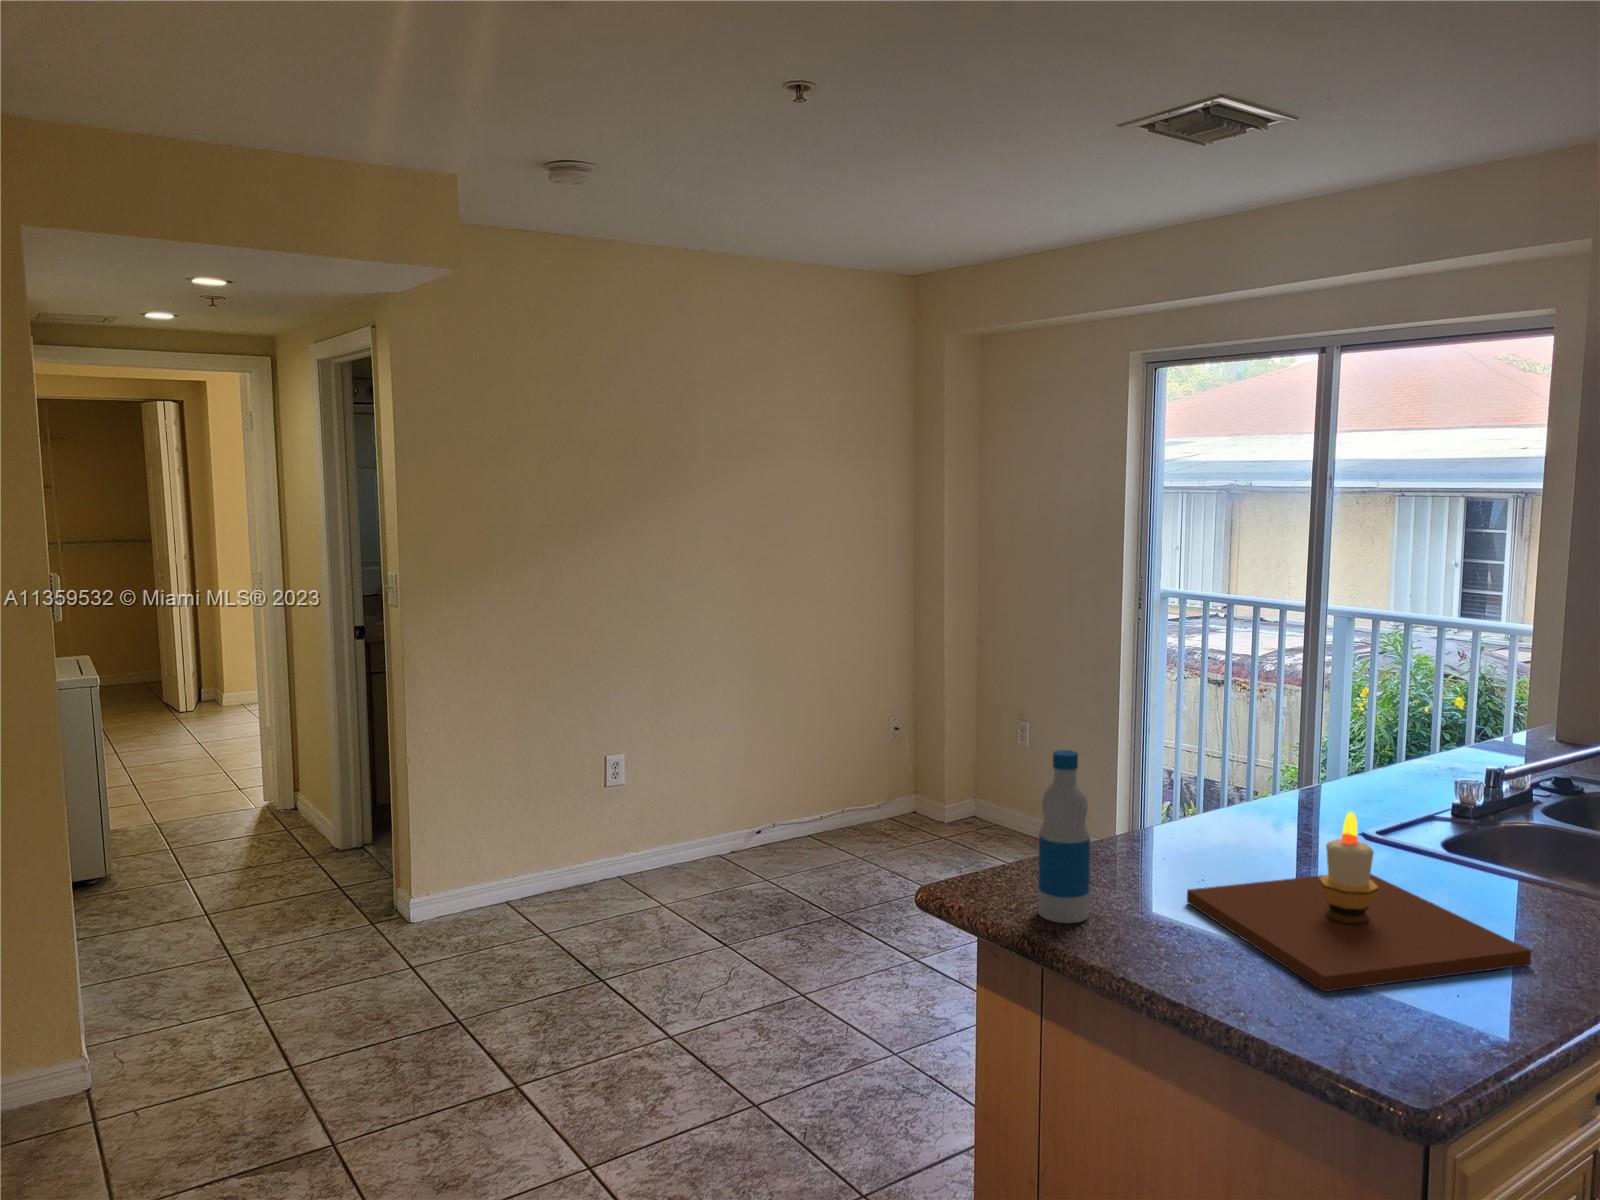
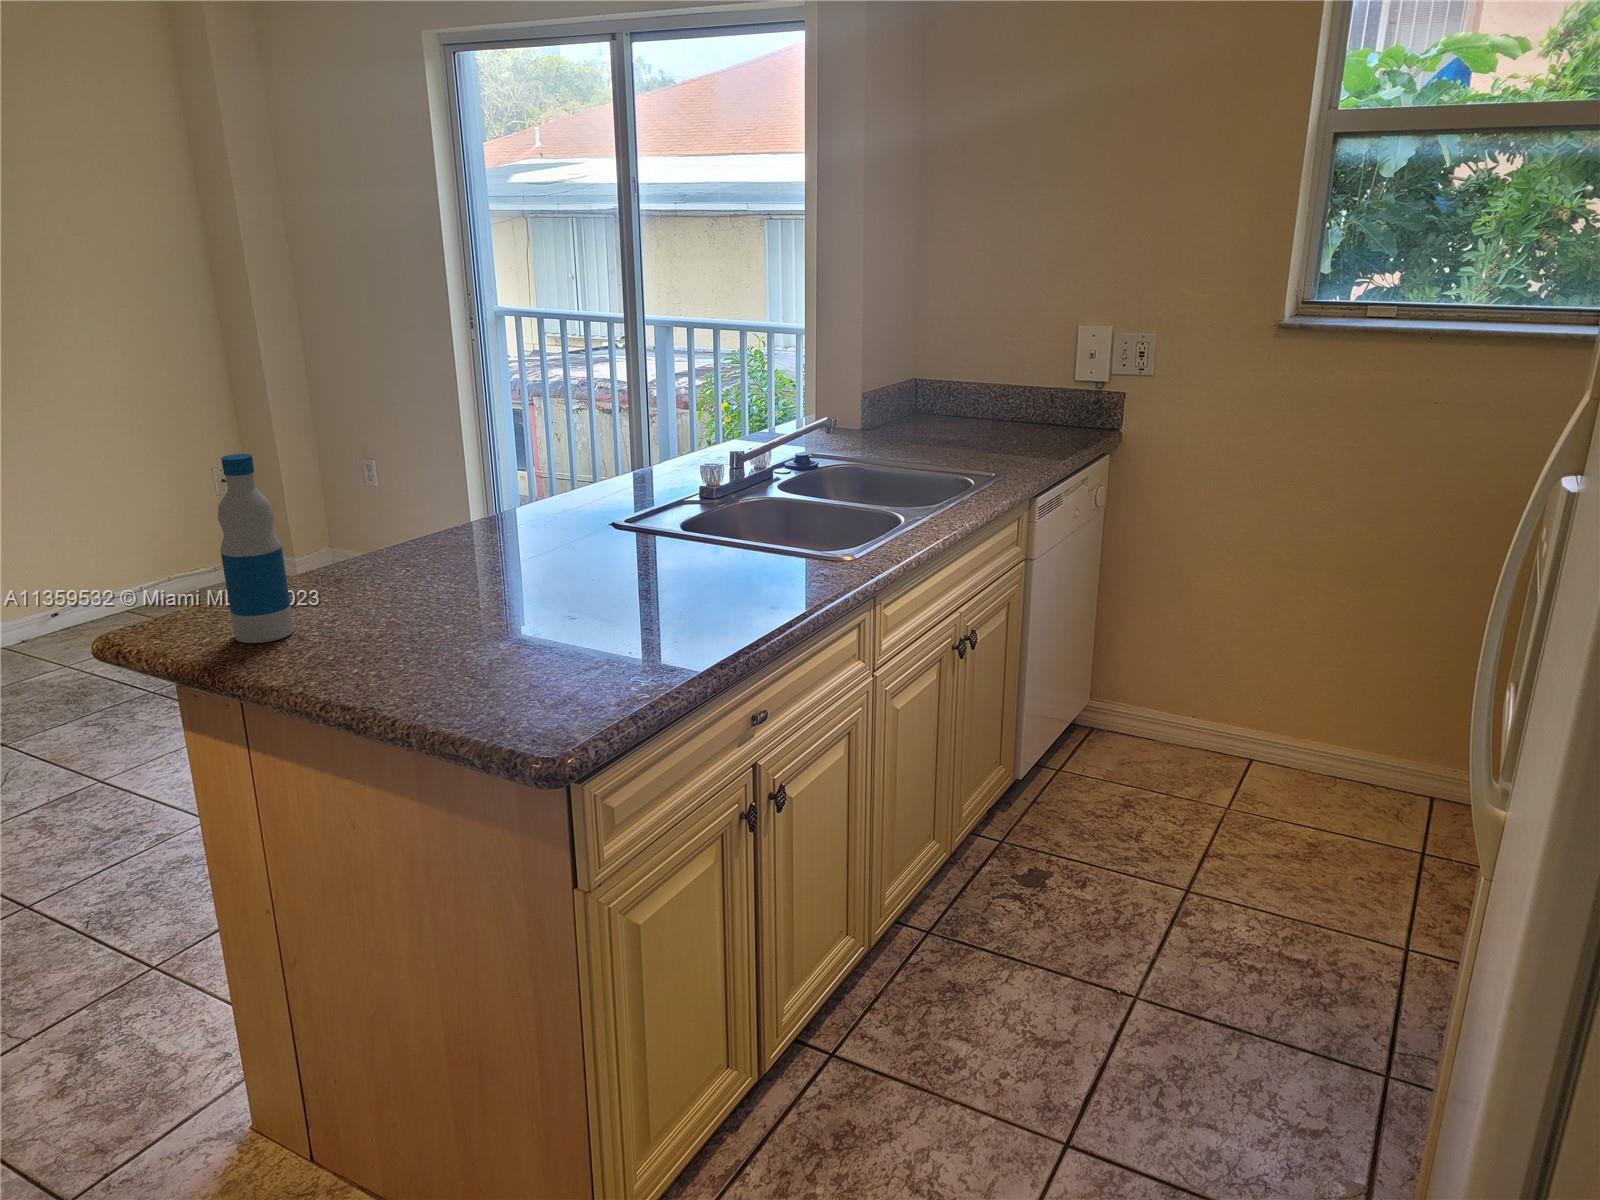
candle: present [1187,812,1531,992] -> none [408,490,707,665]

